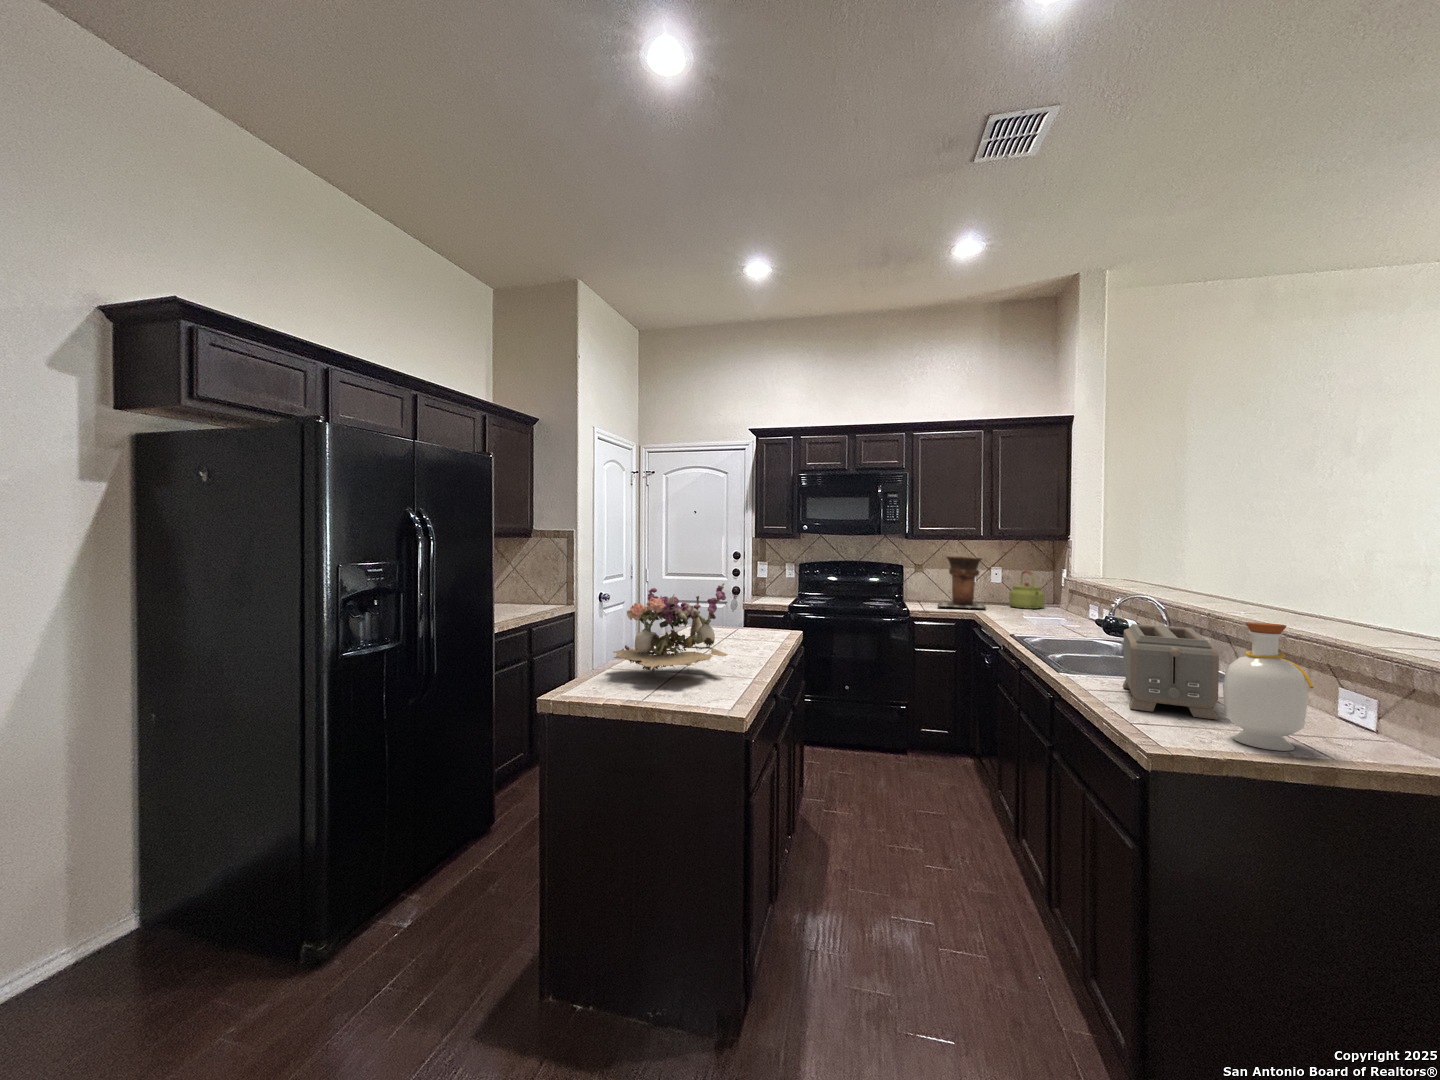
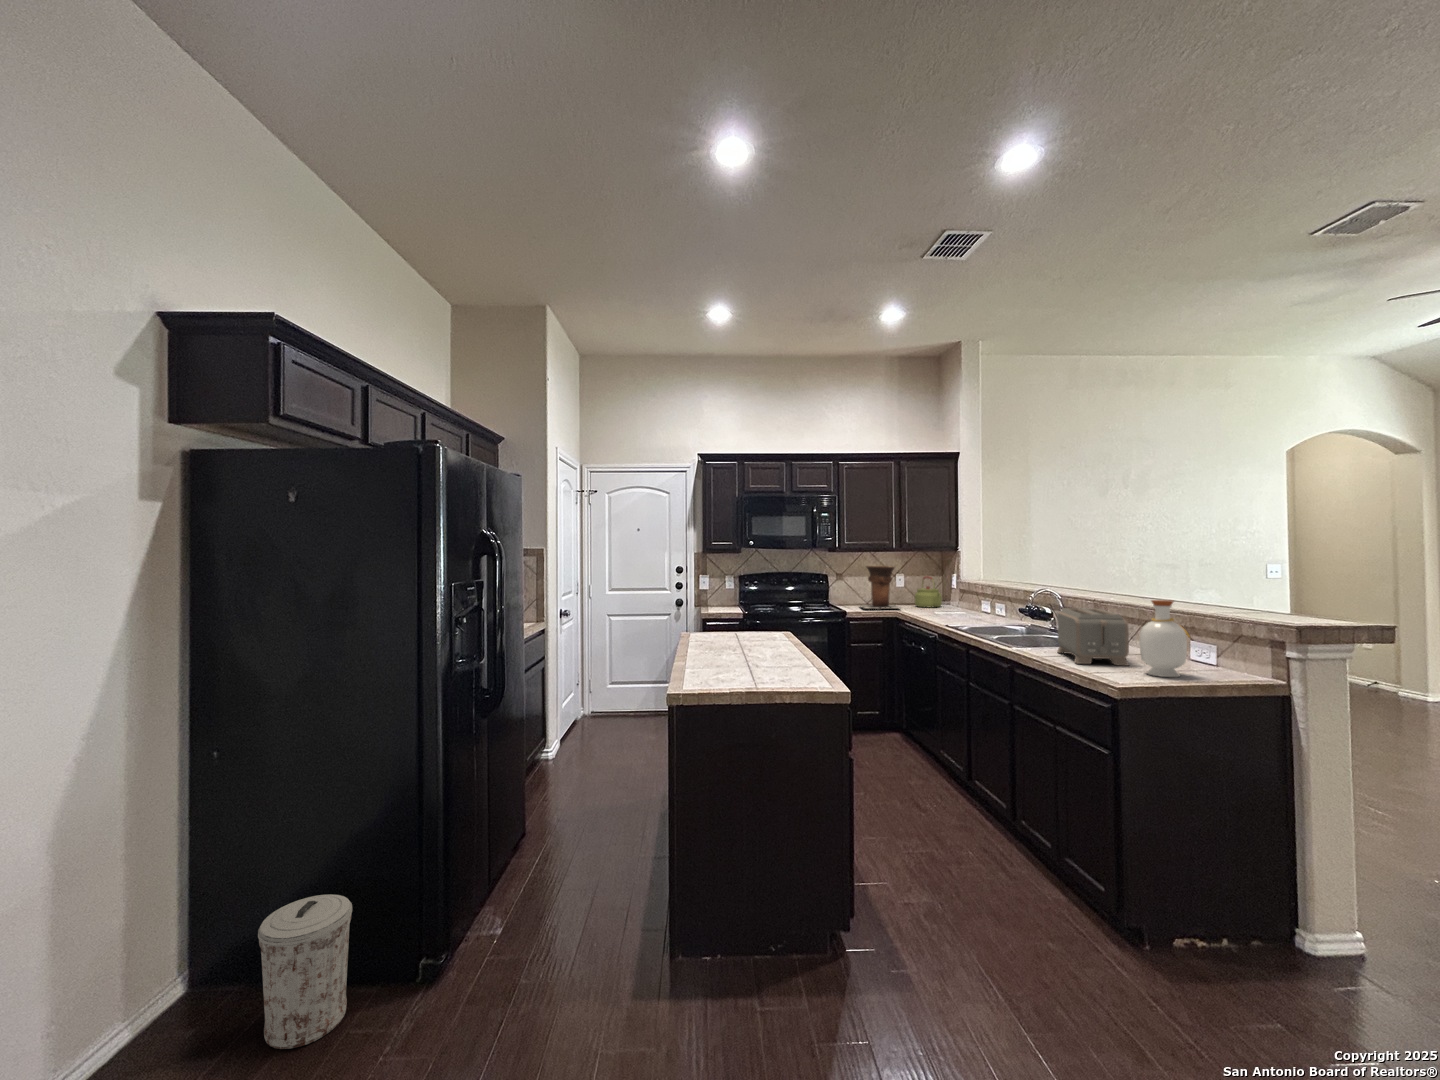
flower arrangement: present [613,583,728,673] -> none [700,590,796,667]
trash can: none [86,882,198,1042] -> present [258,894,352,1049]

